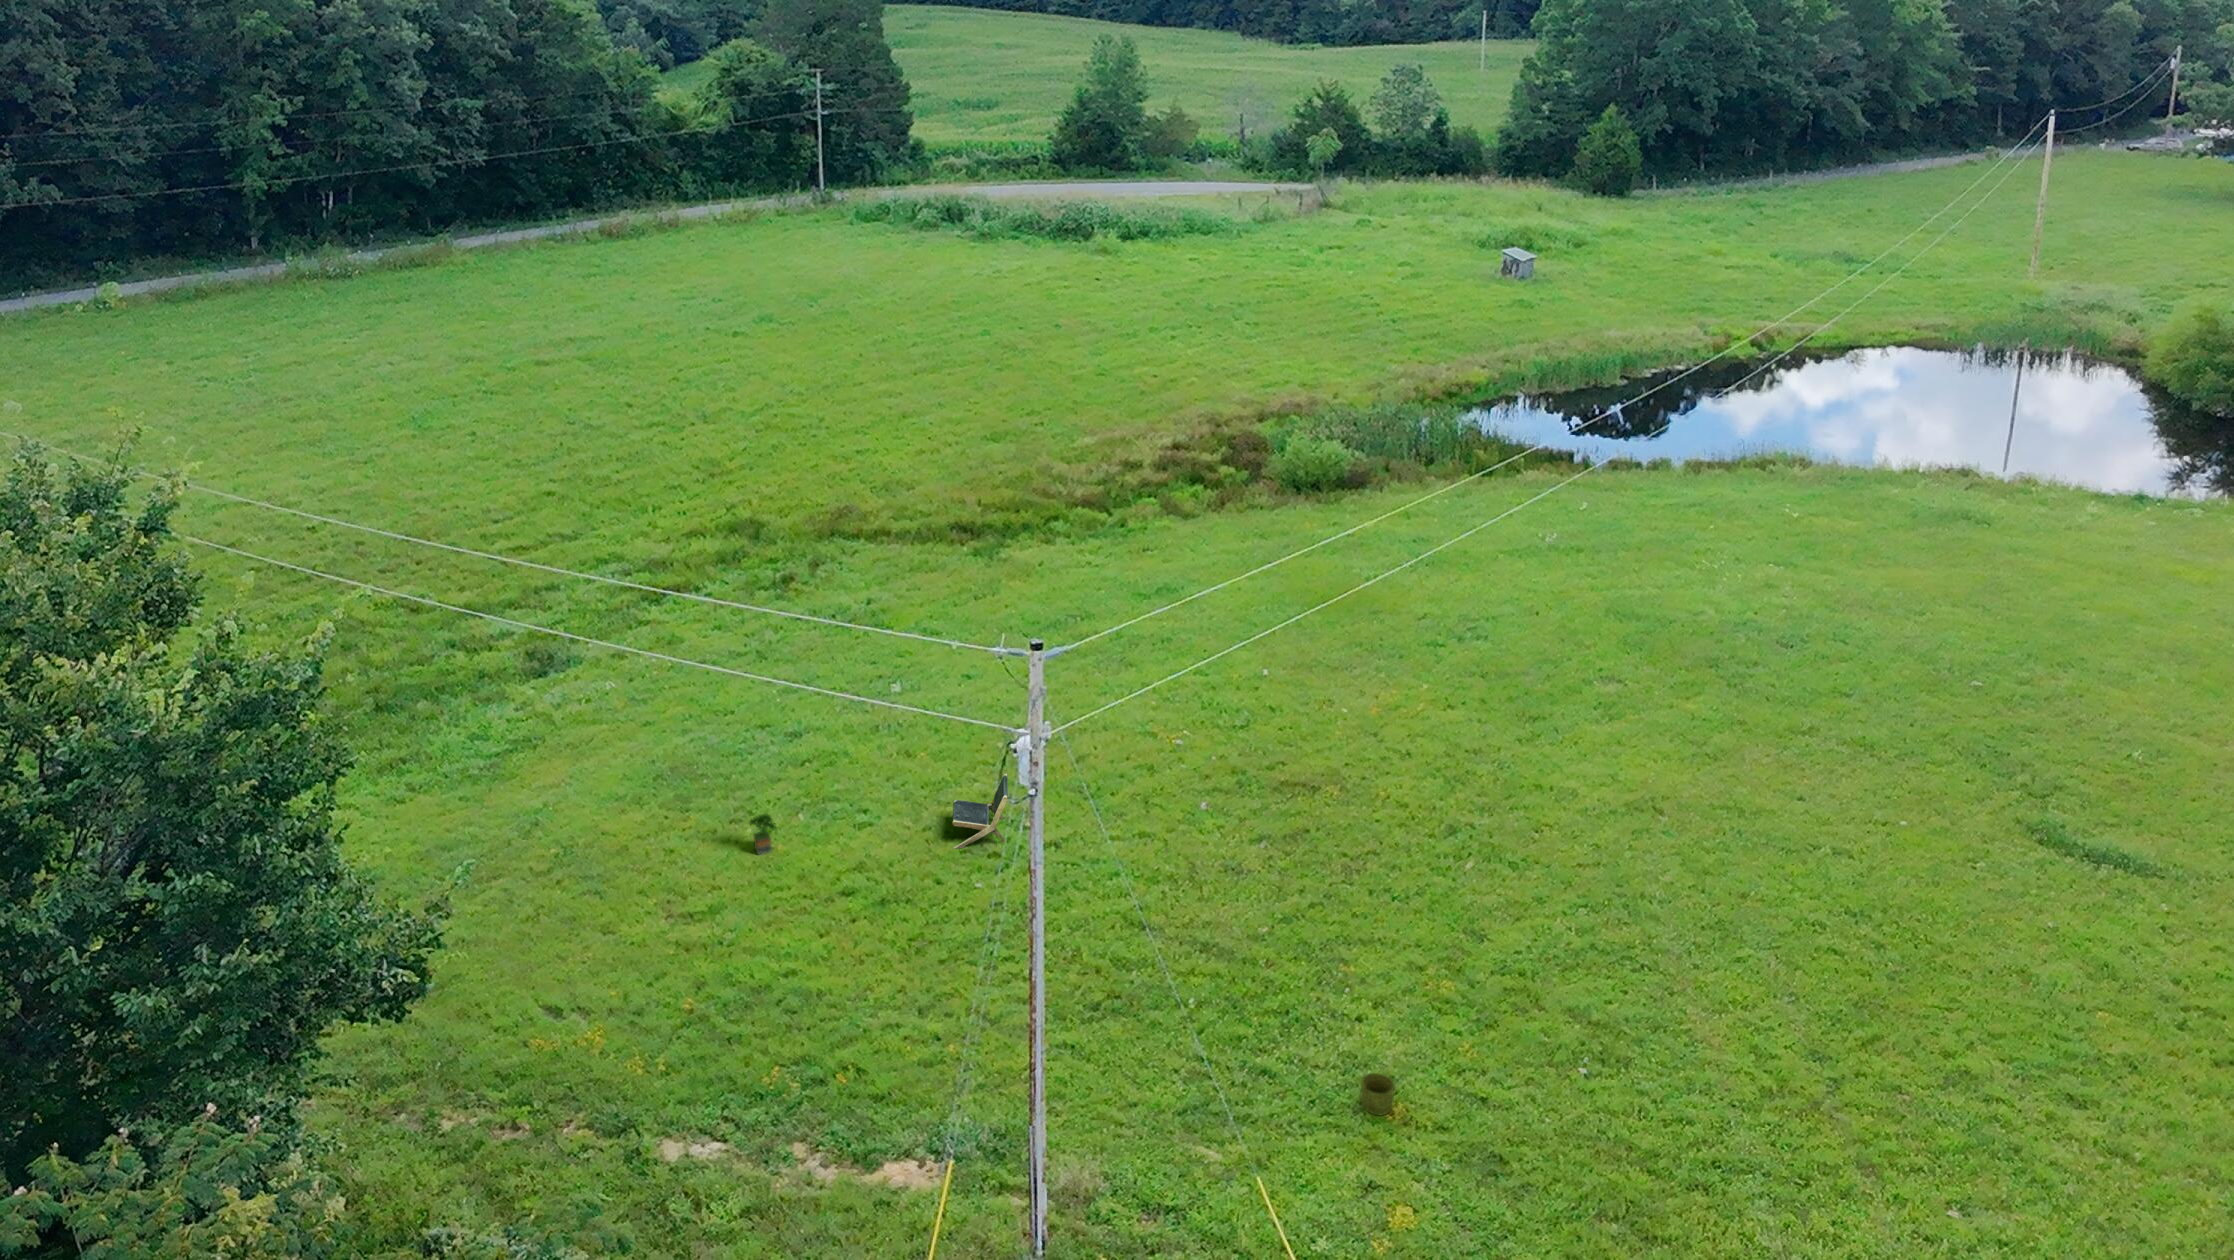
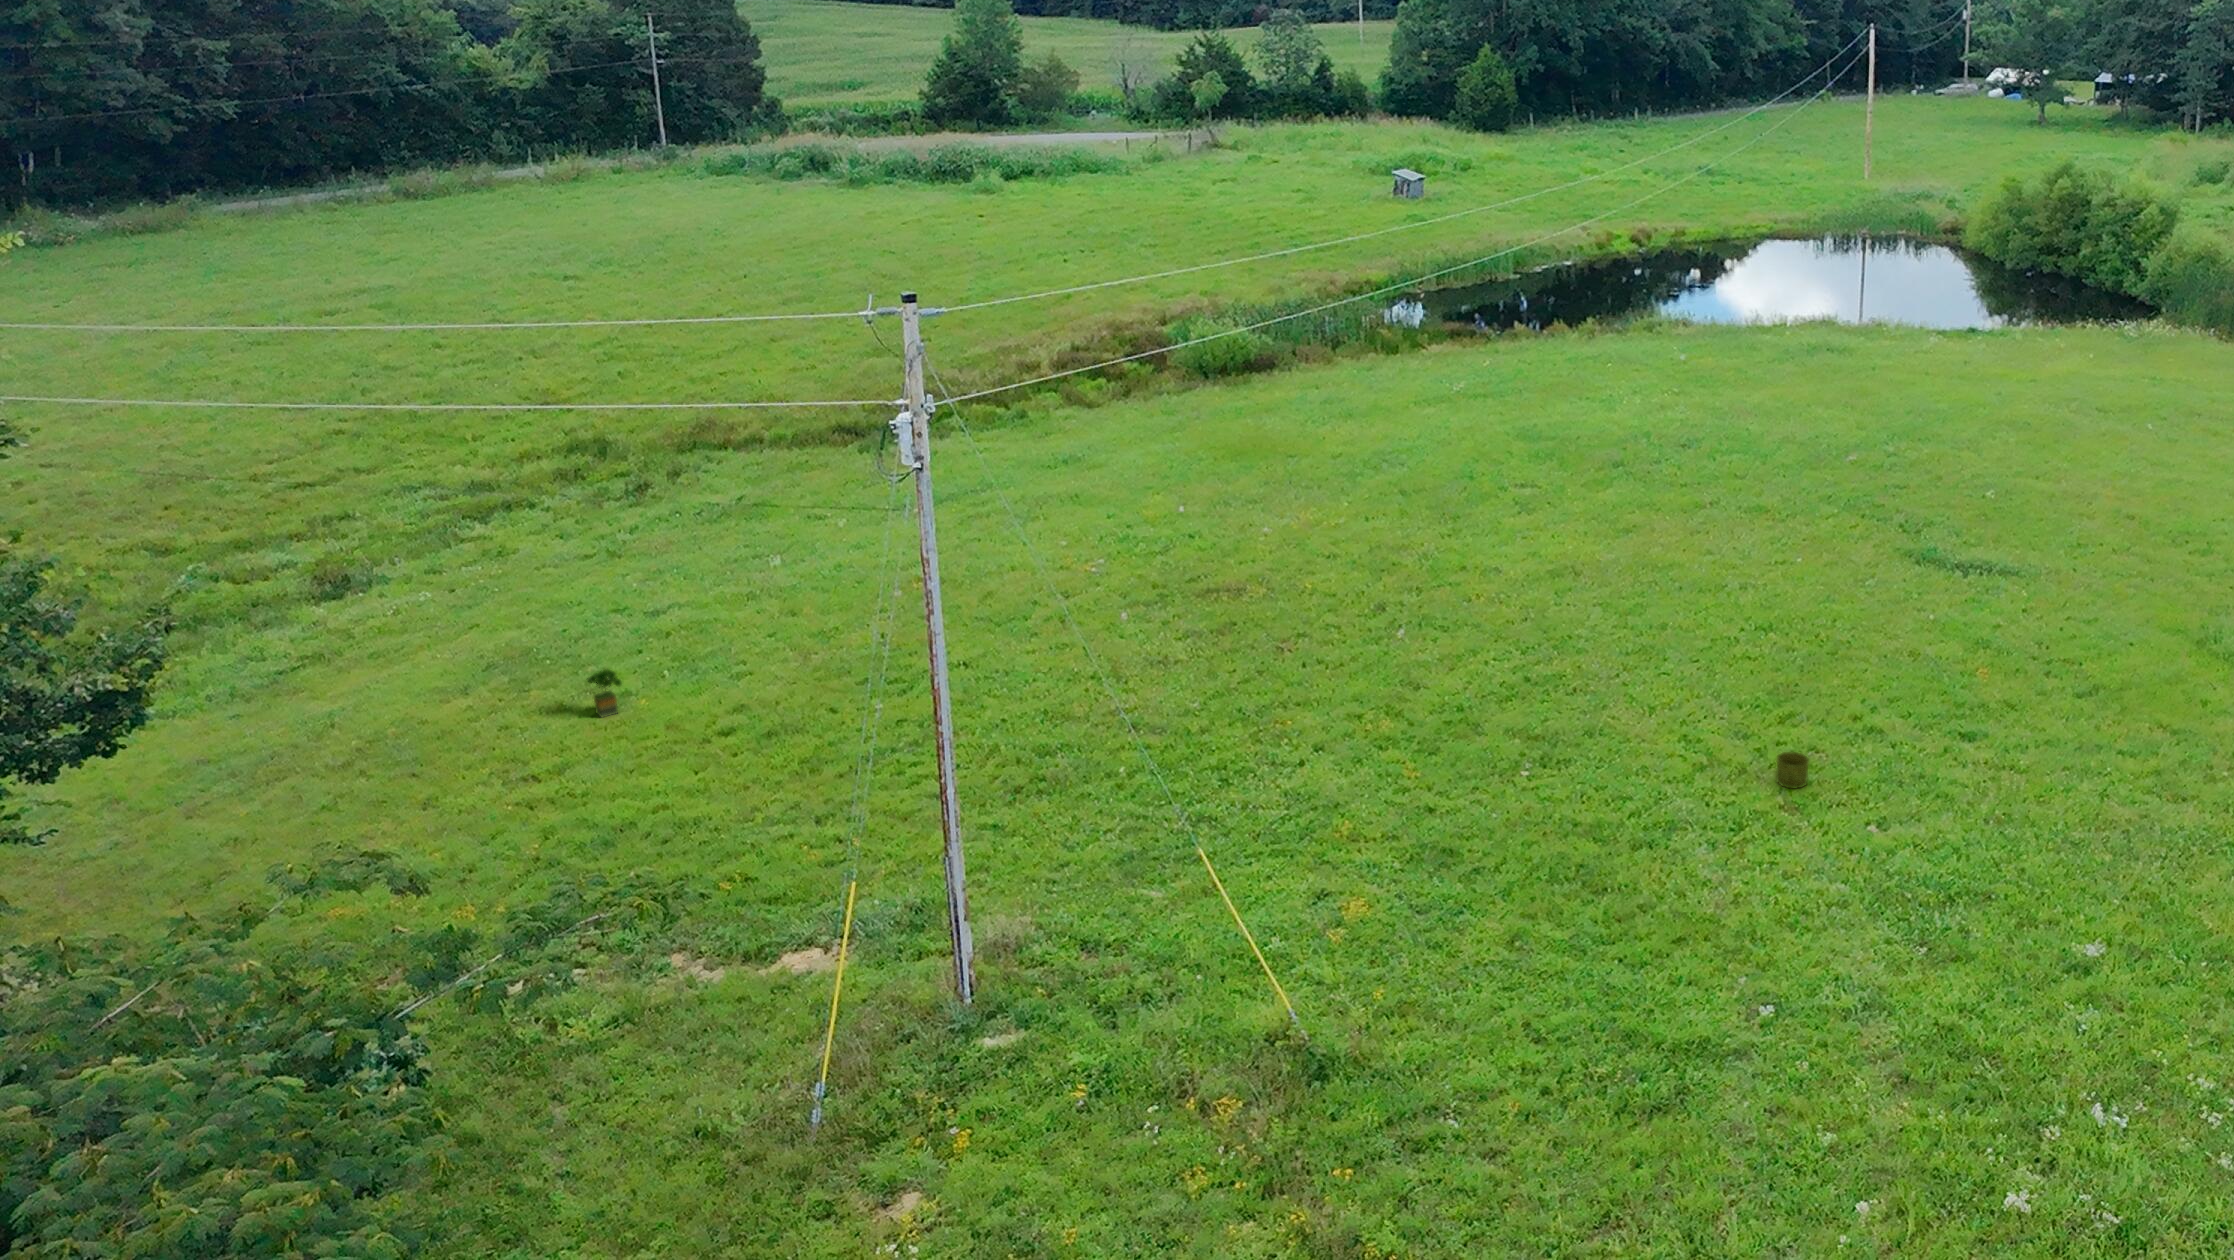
lounge chair: present [952,774,1008,849] -> none [840,599,910,685]
wooden bucket: present [1361,1073,1395,1115] -> present [1776,752,1809,789]

